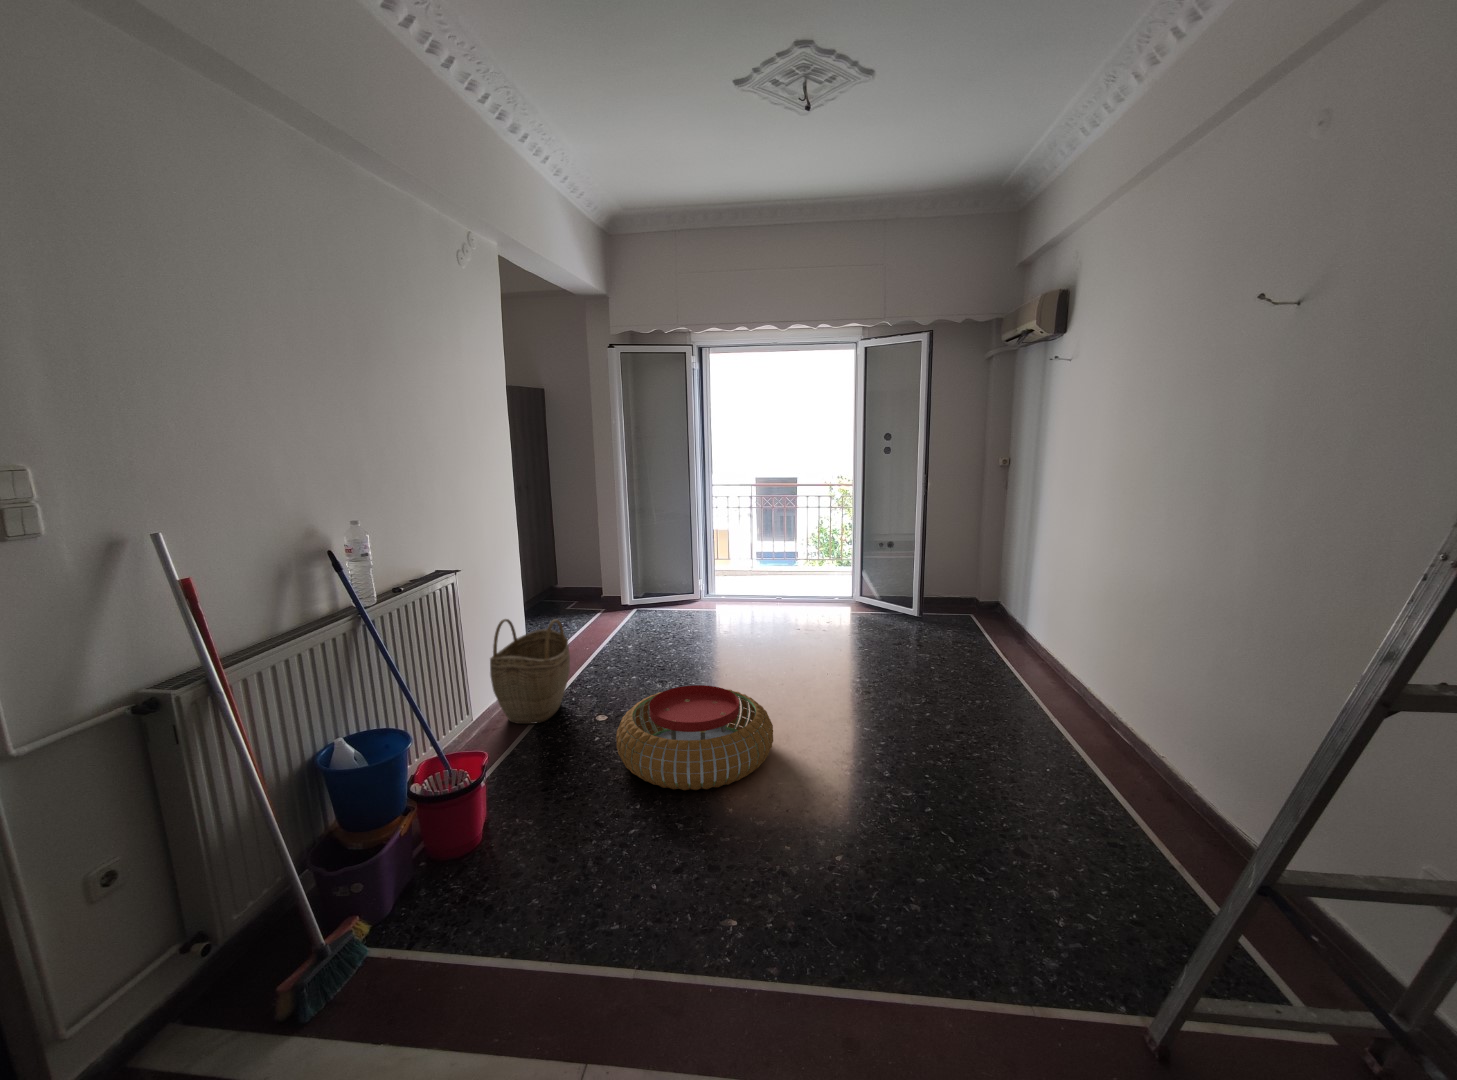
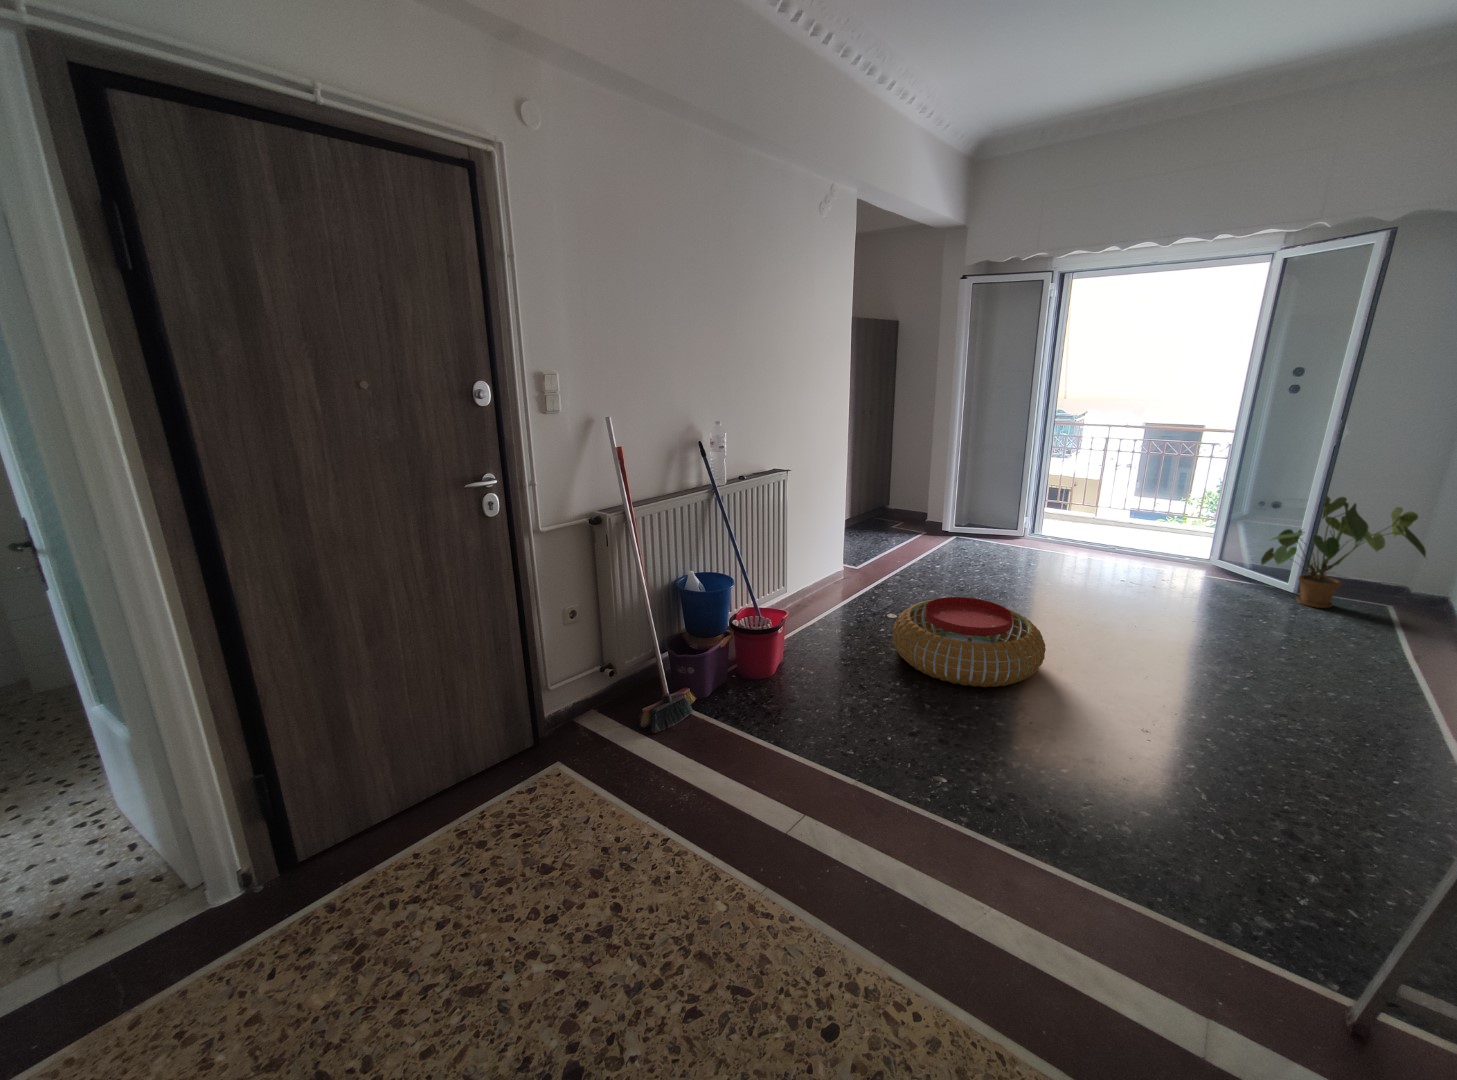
house plant: none [891,536,990,629] -> present [1261,496,1426,608]
woven basket: present [490,619,570,724] -> none [808,518,874,605]

